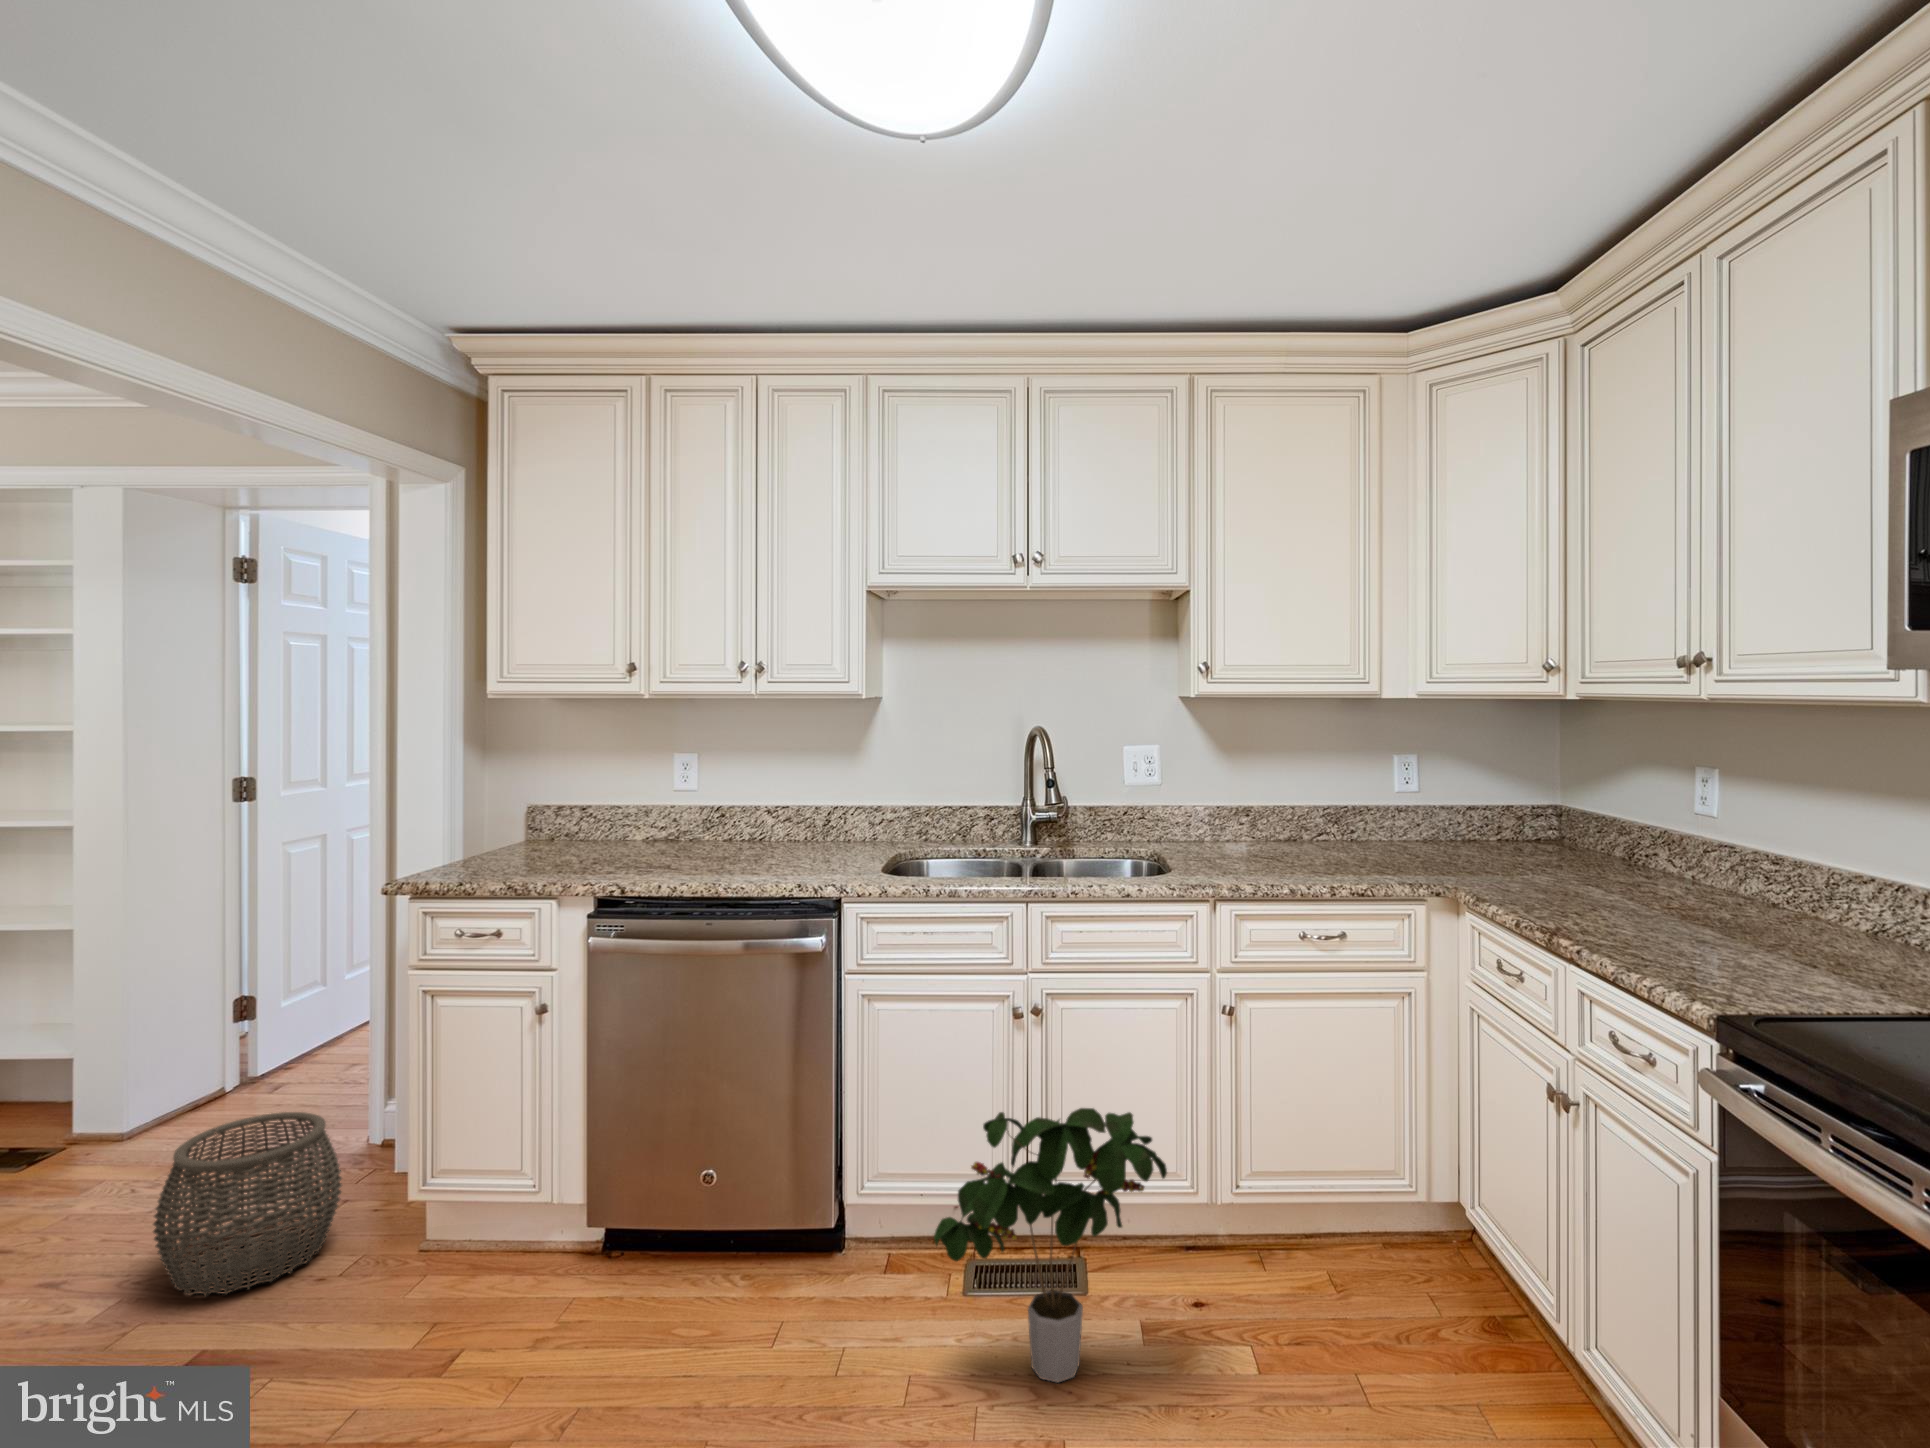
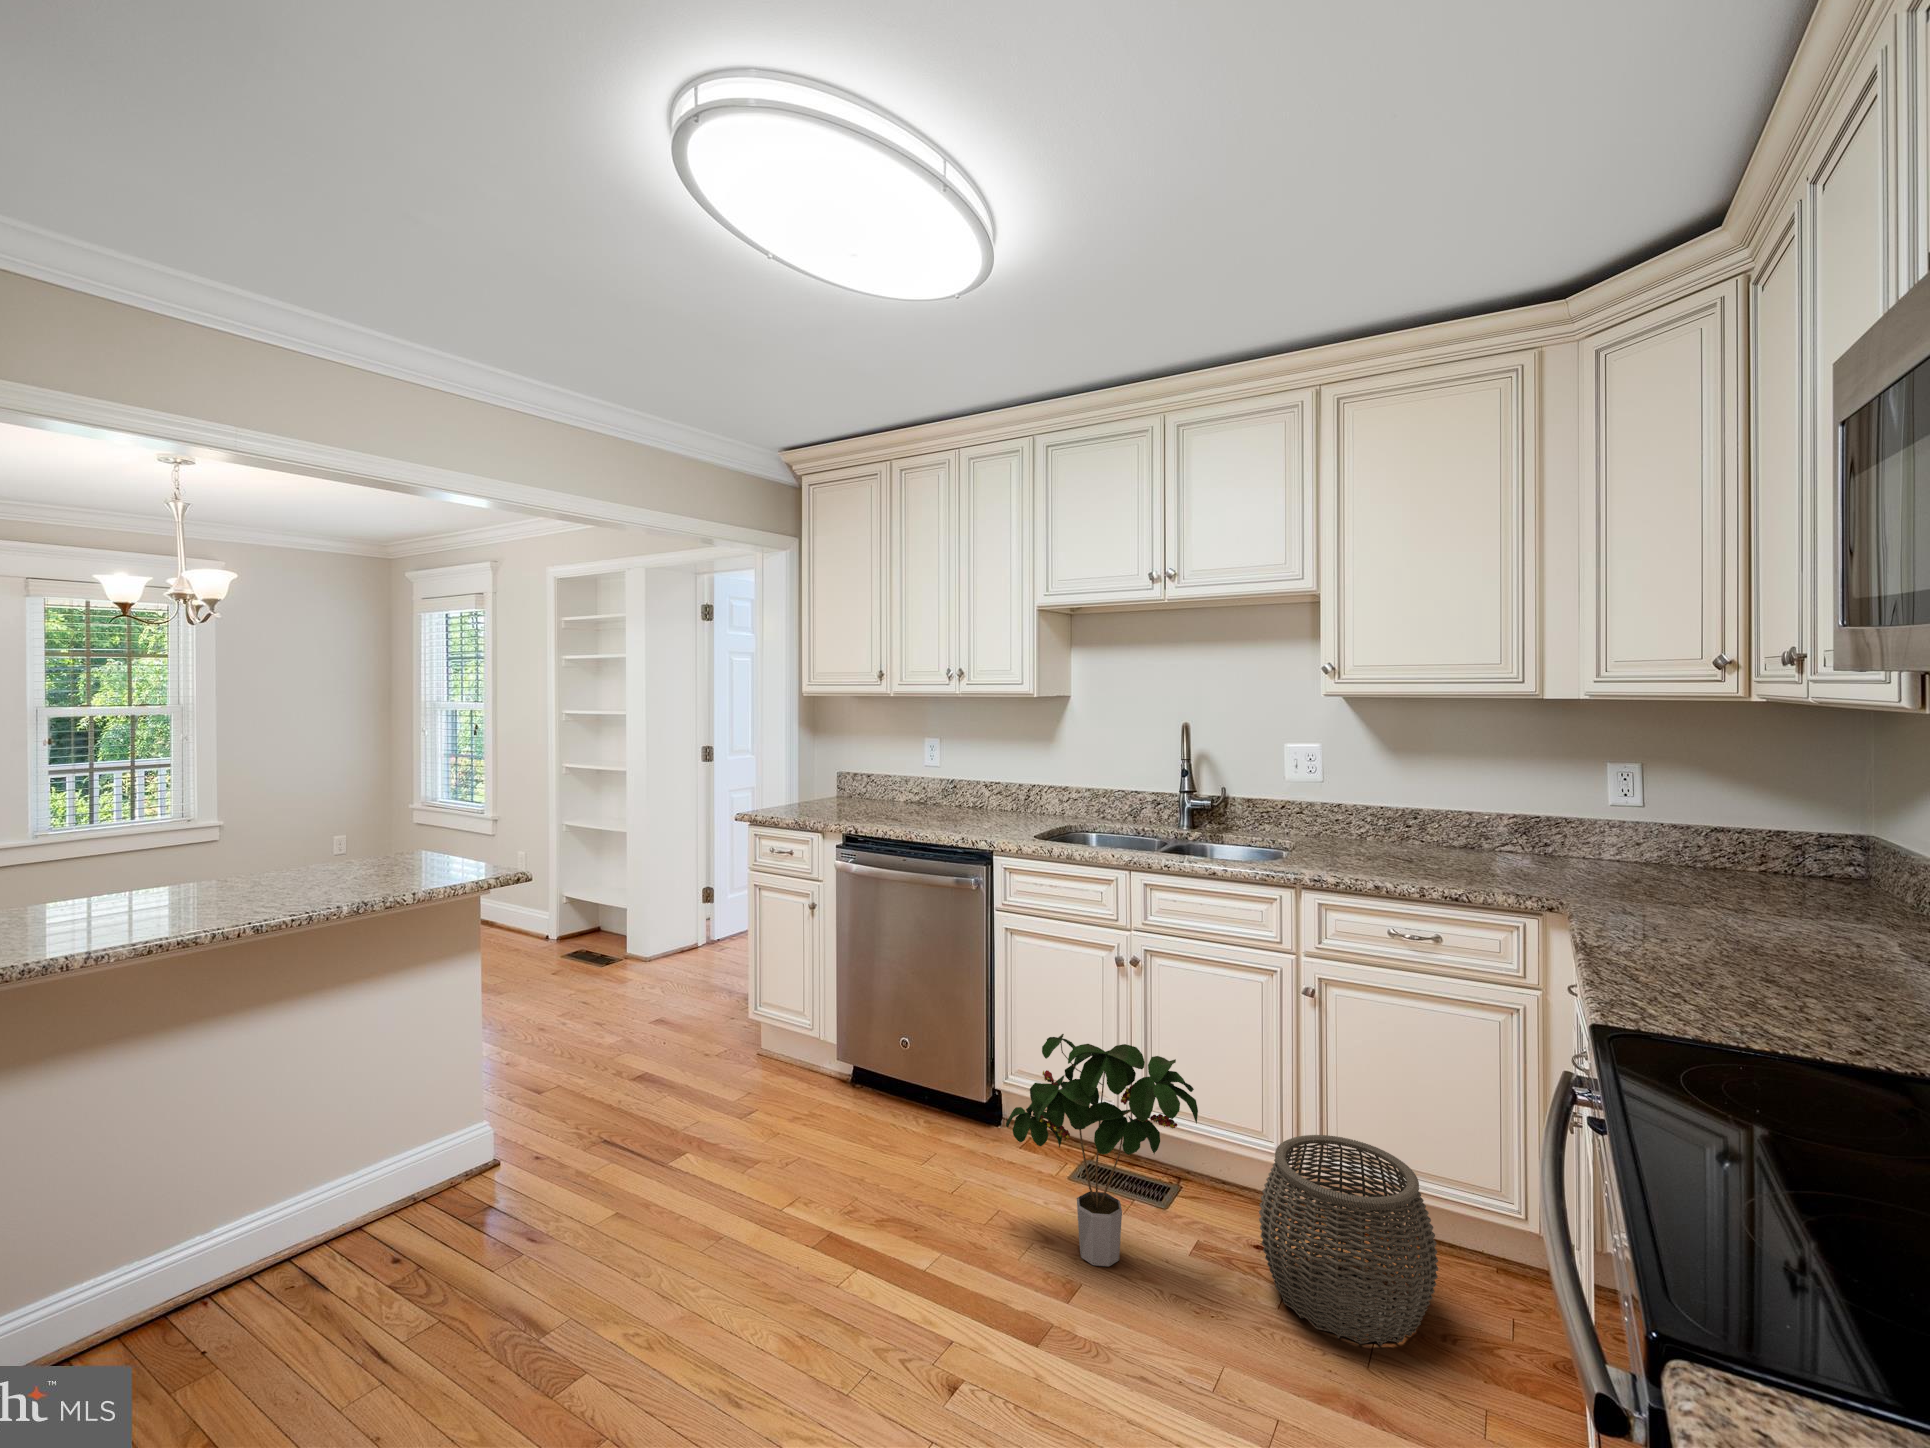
woven basket: present [153,1112,342,1296] -> present [1259,1135,1438,1345]

